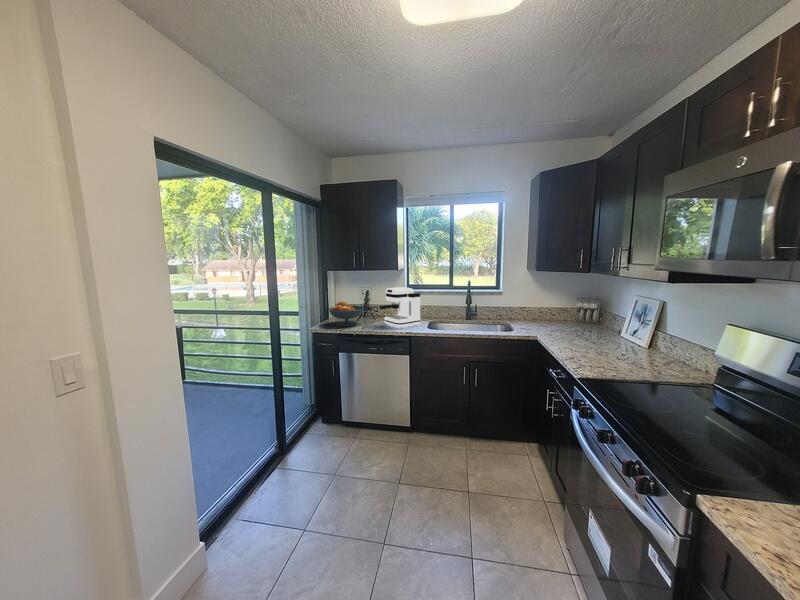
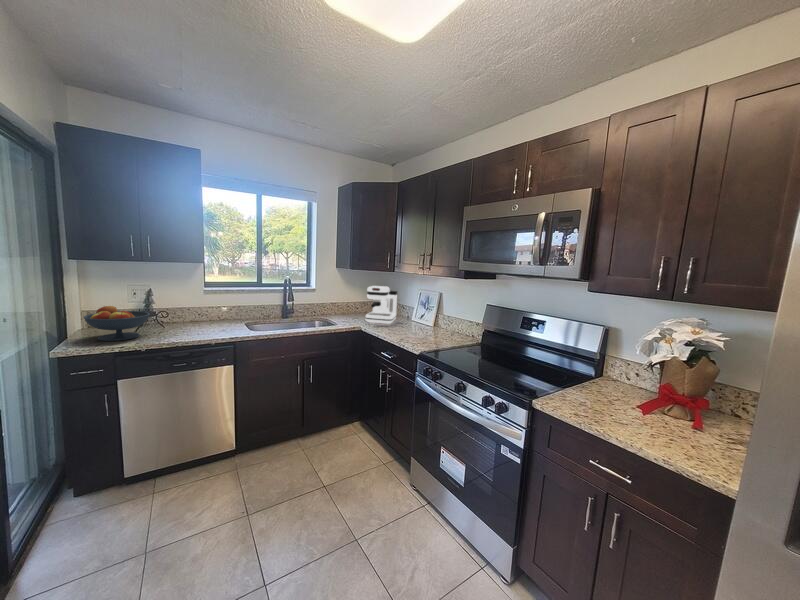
coffee maker: present [379,287,420,328] -> present [366,286,397,324]

